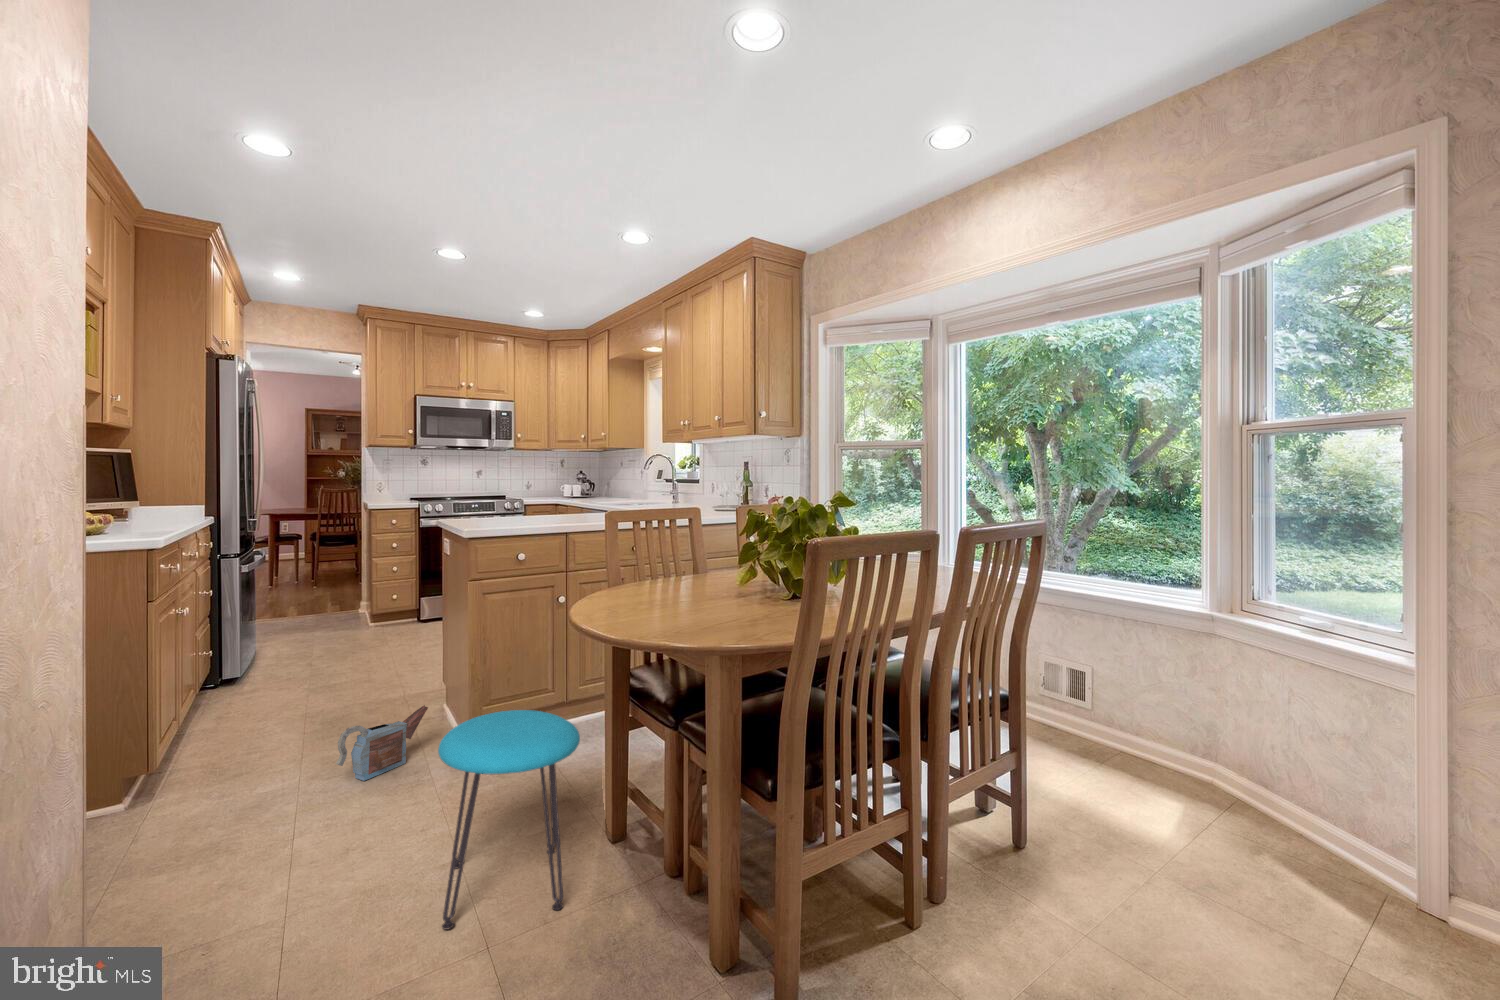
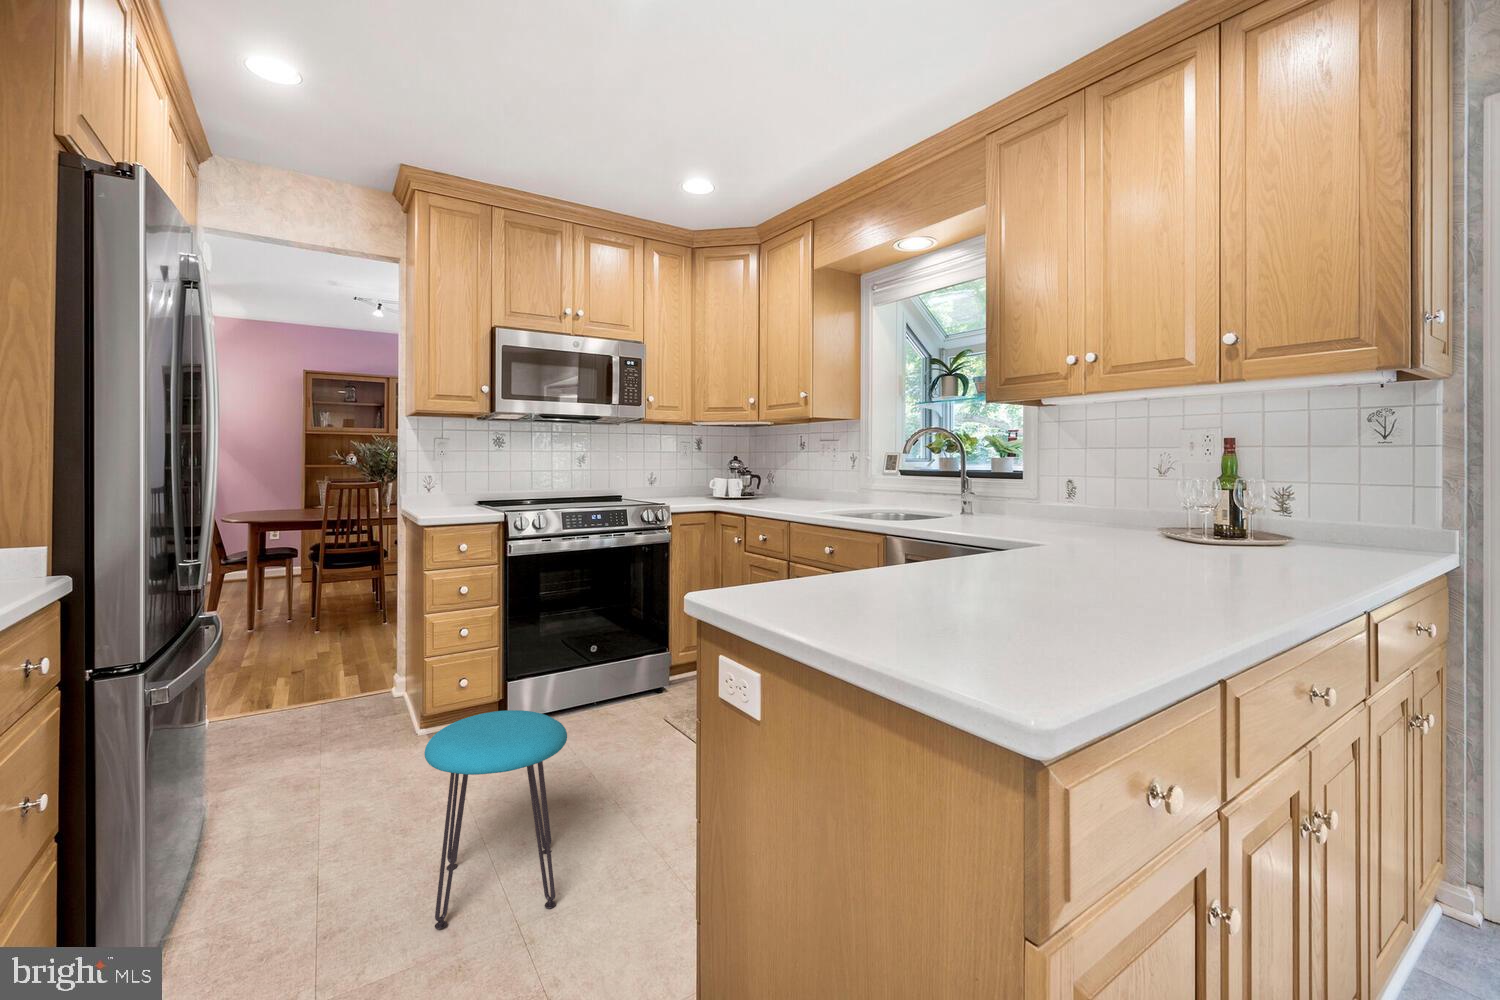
watering can: present [336,705,428,781] -> none [335,709,427,786]

